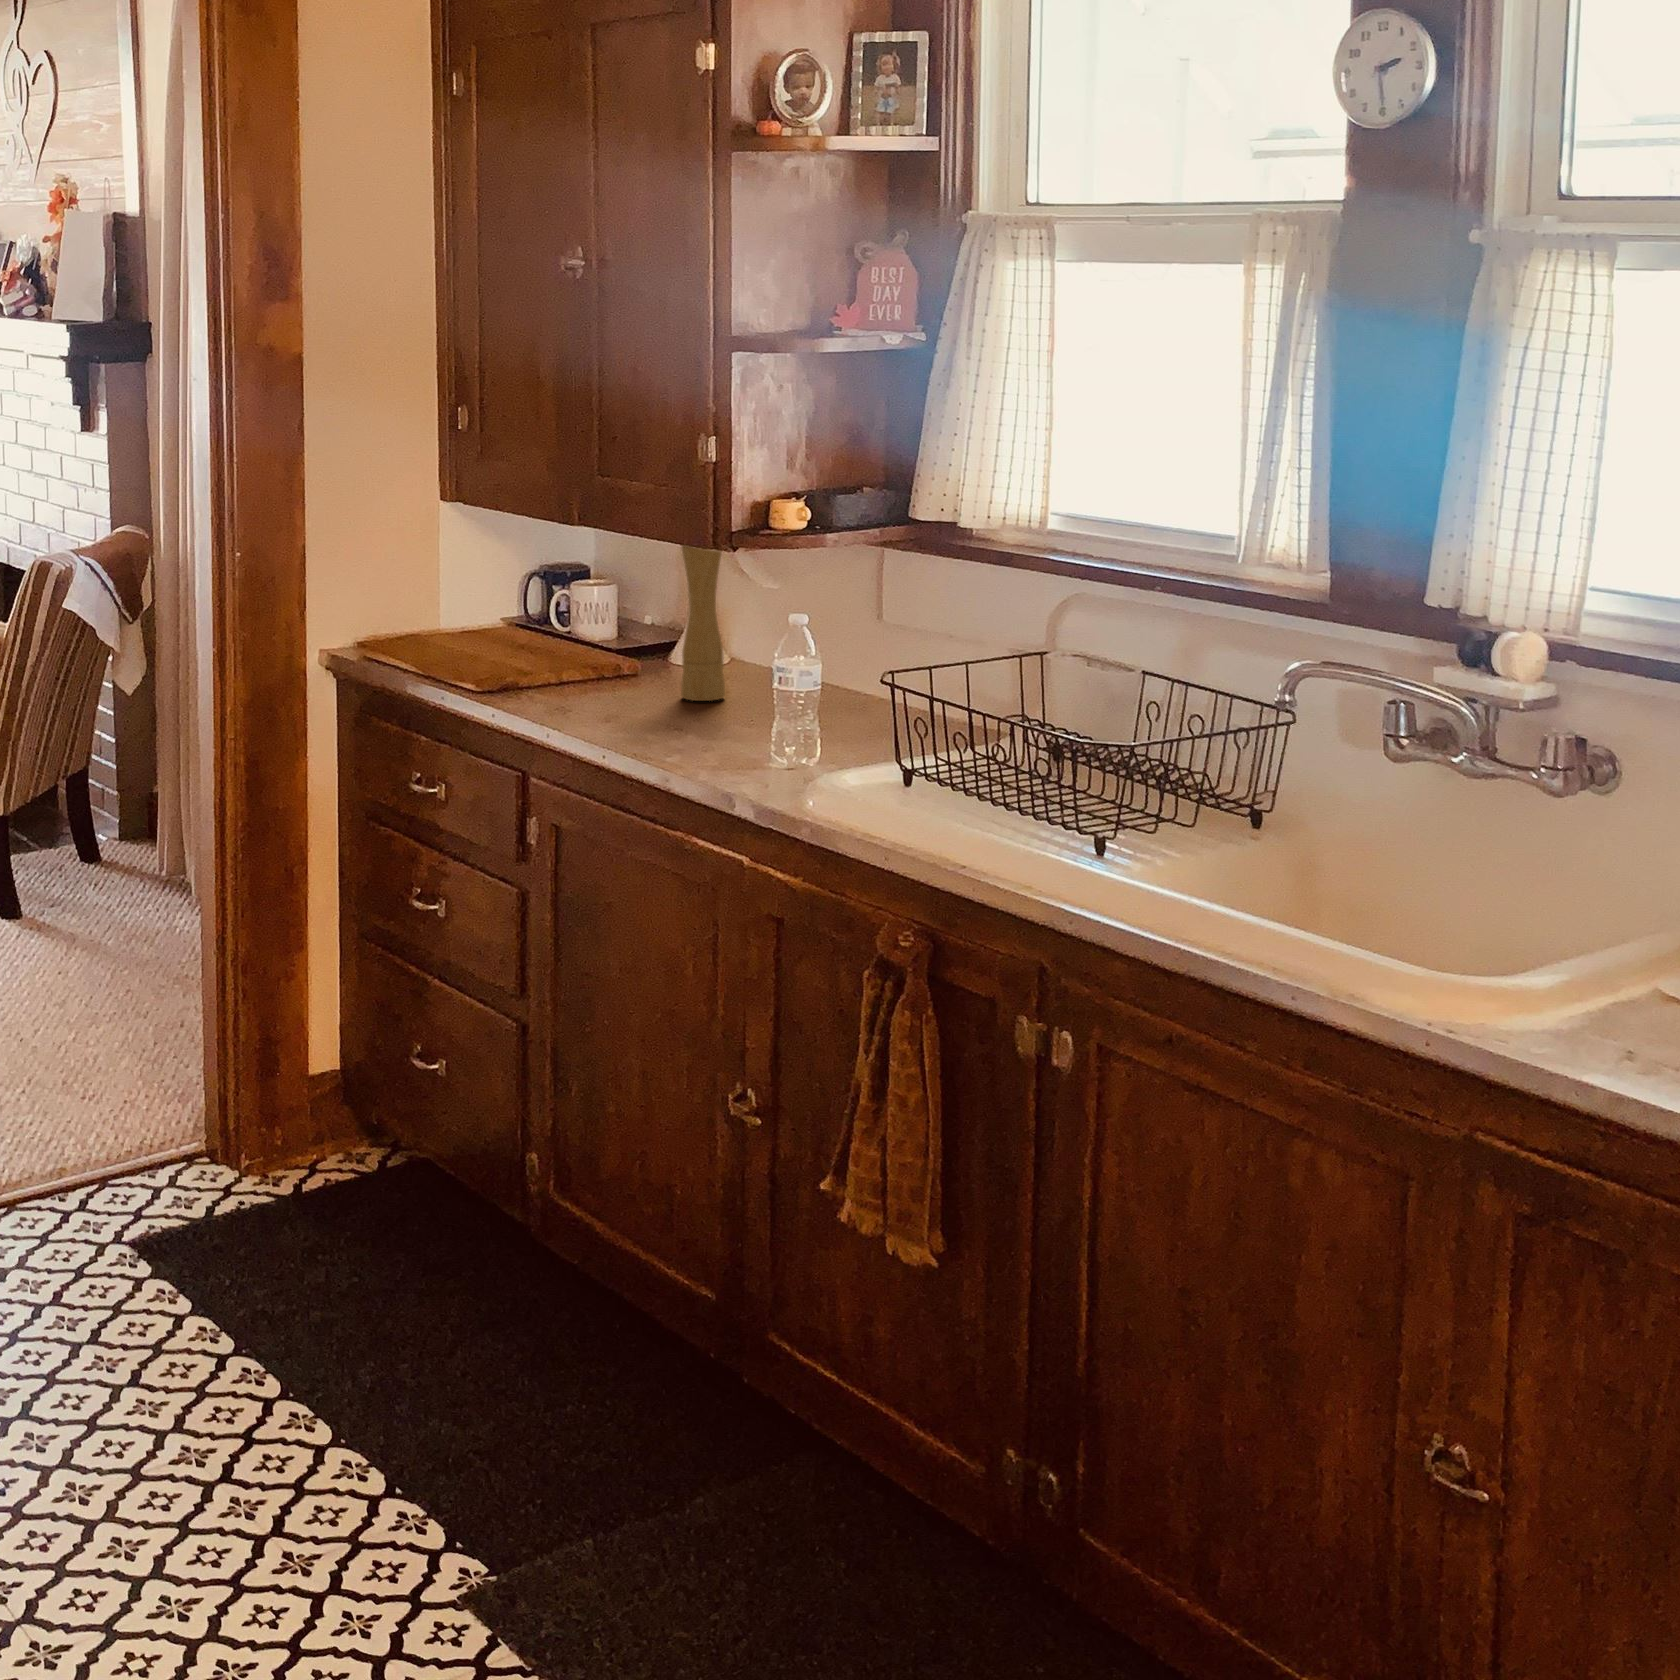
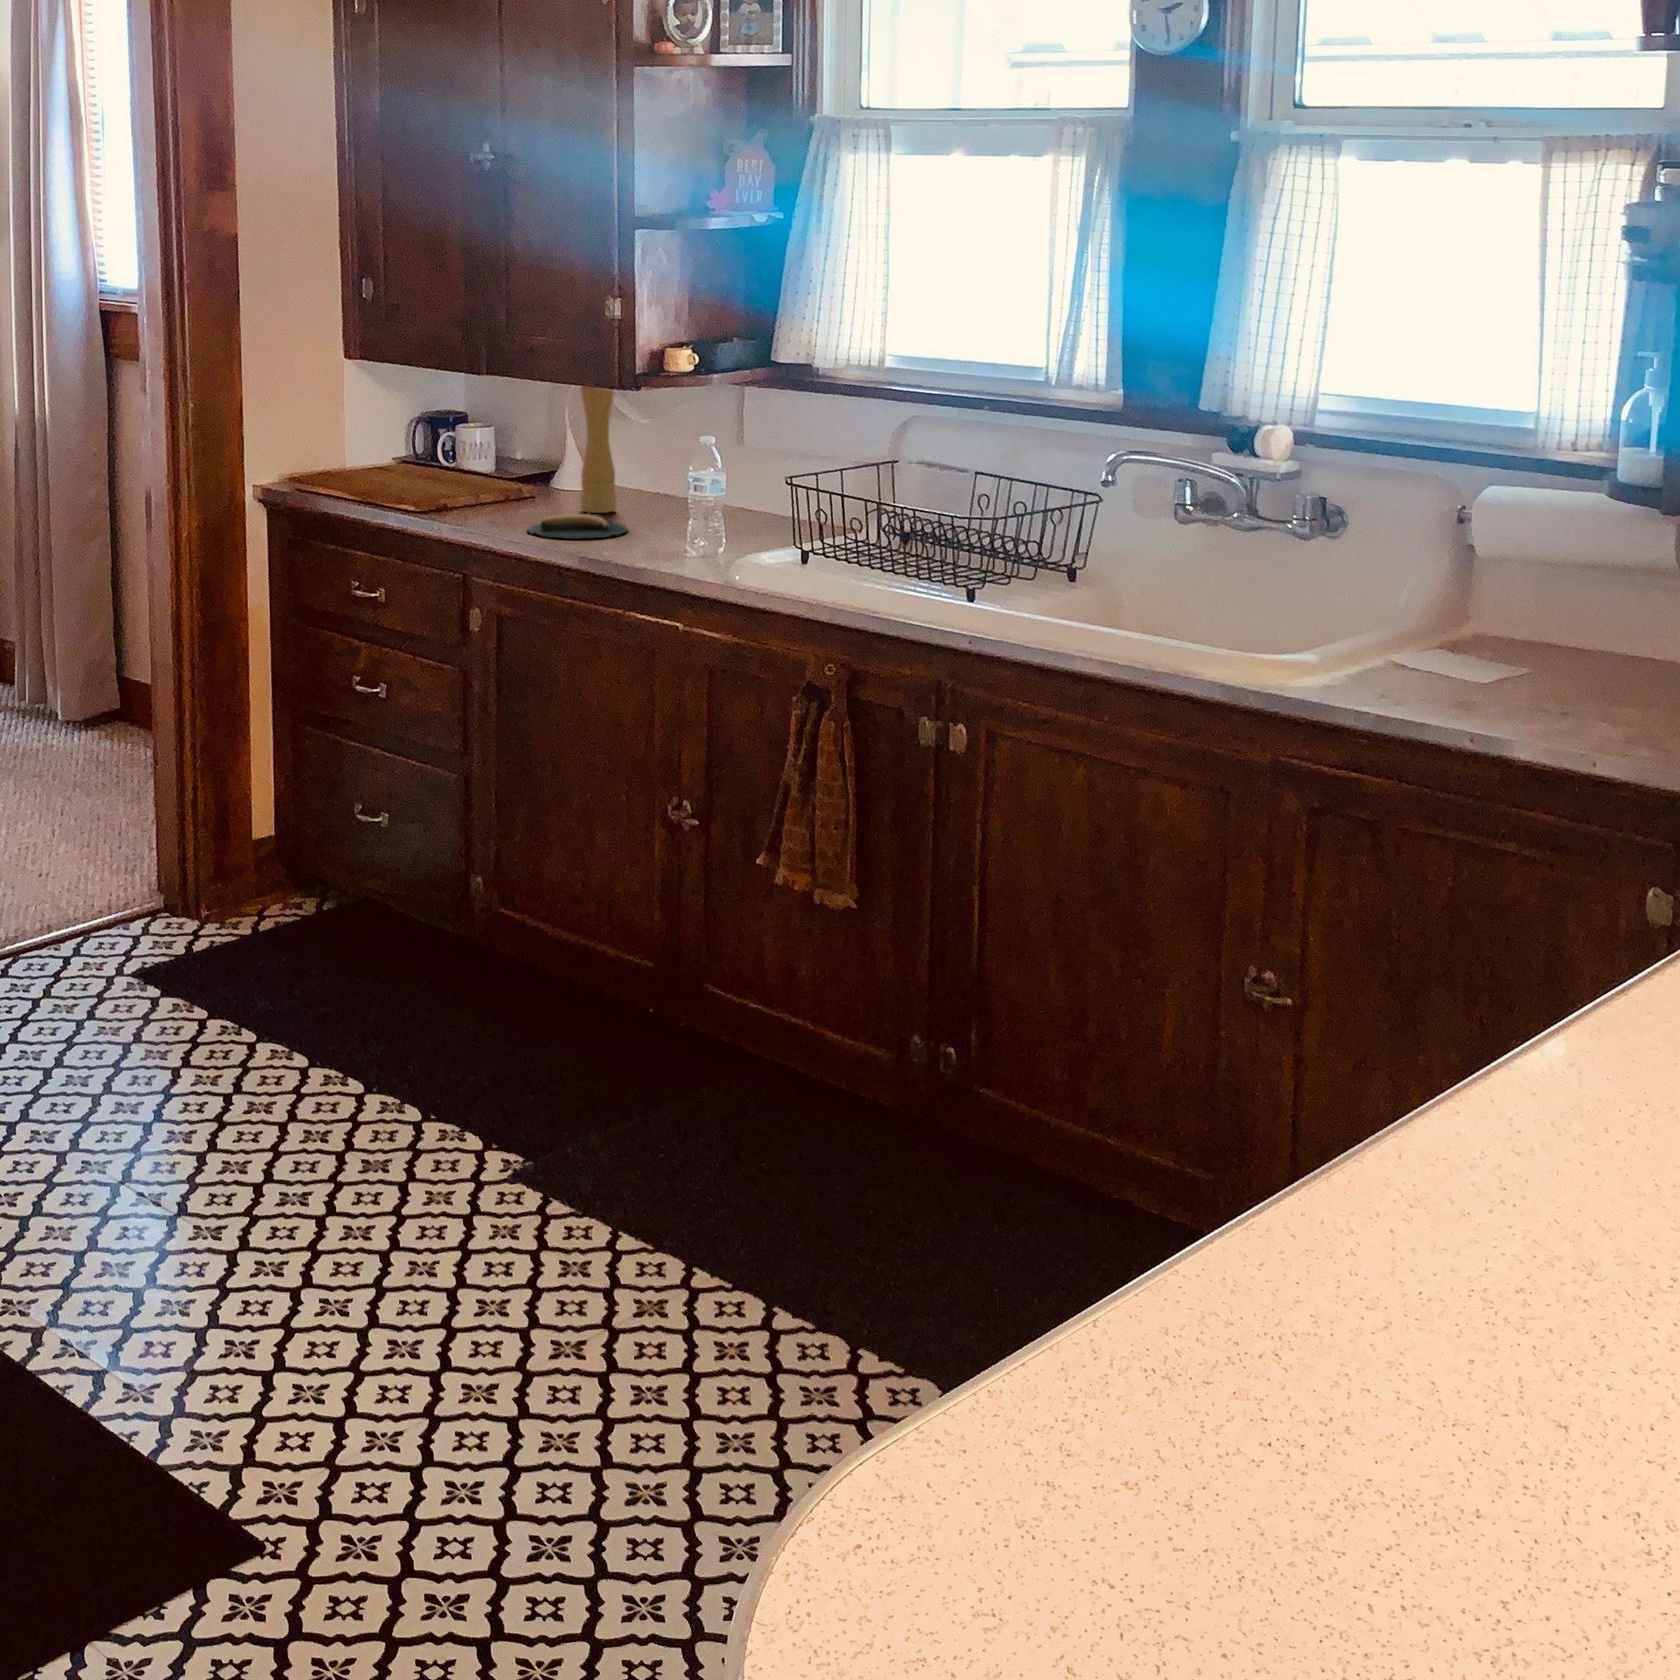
banana: none [592,706,720,740] -> present [528,514,627,539]

